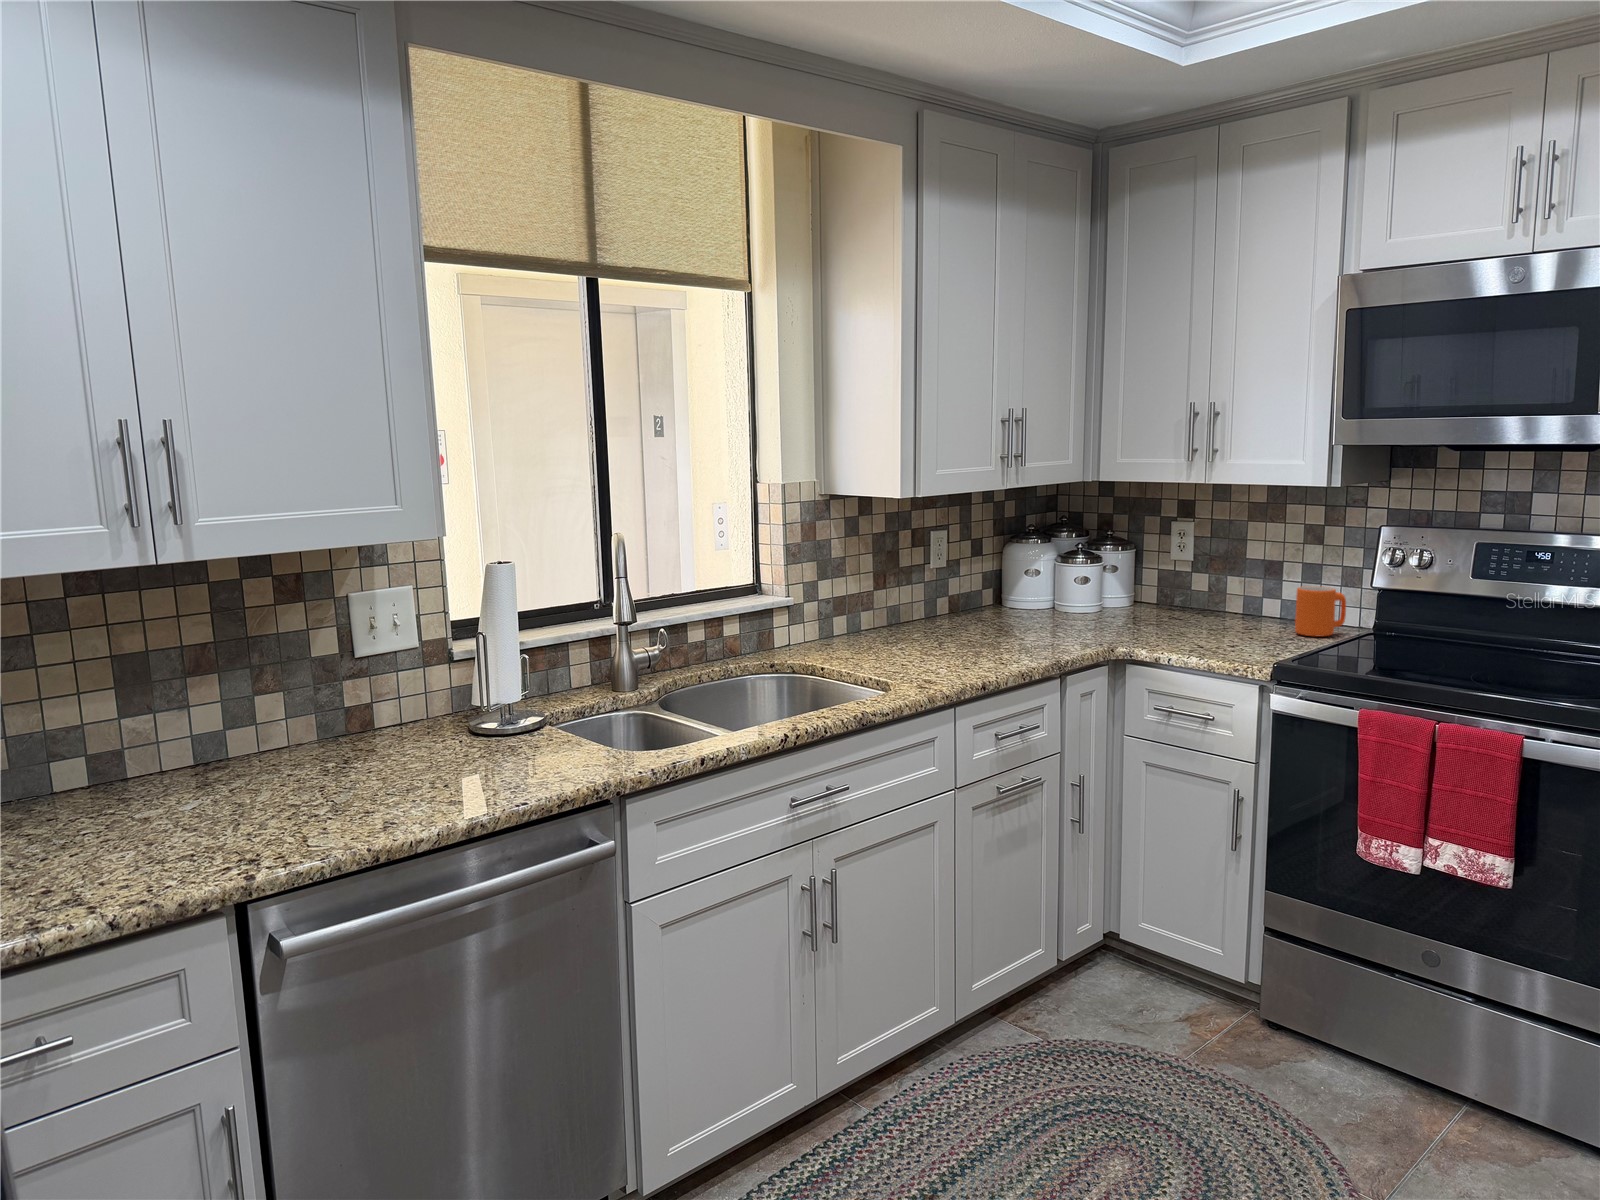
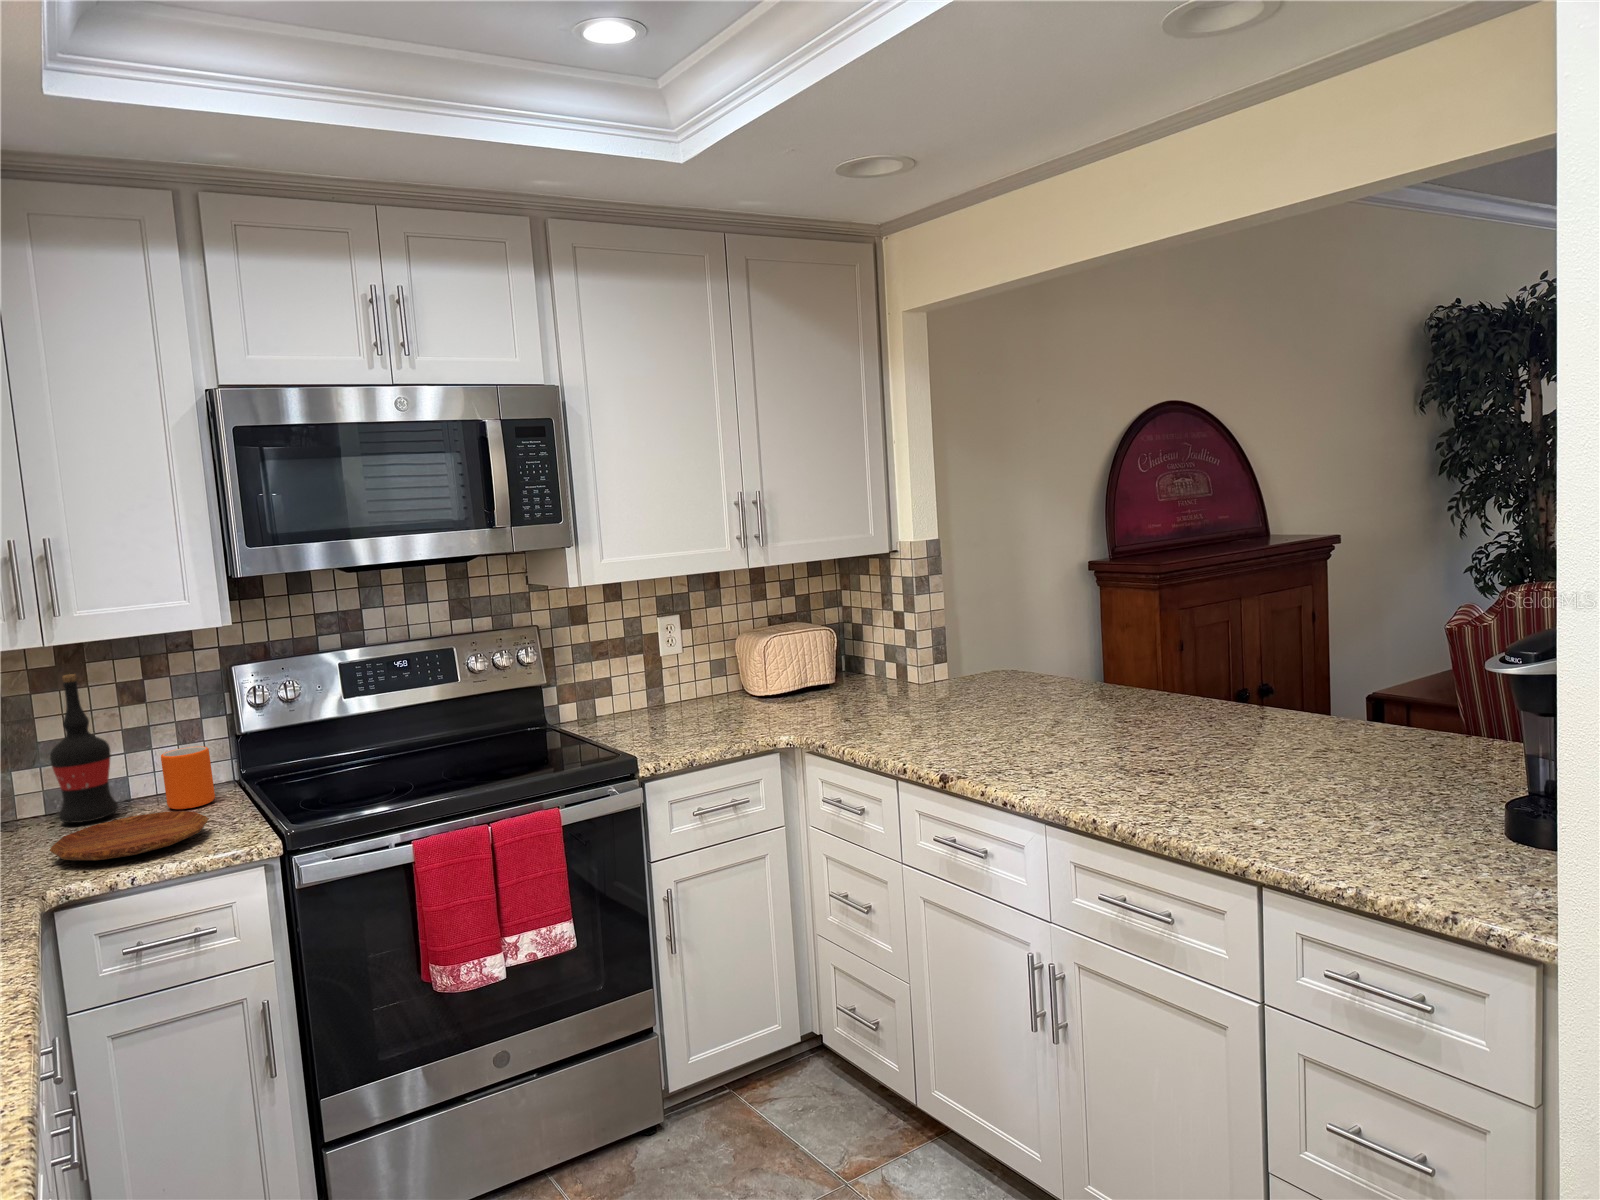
wine bottle: none [1234,508,1279,624] -> present [50,674,118,823]
tray: none [1156,621,1268,645] -> present [50,811,208,860]

